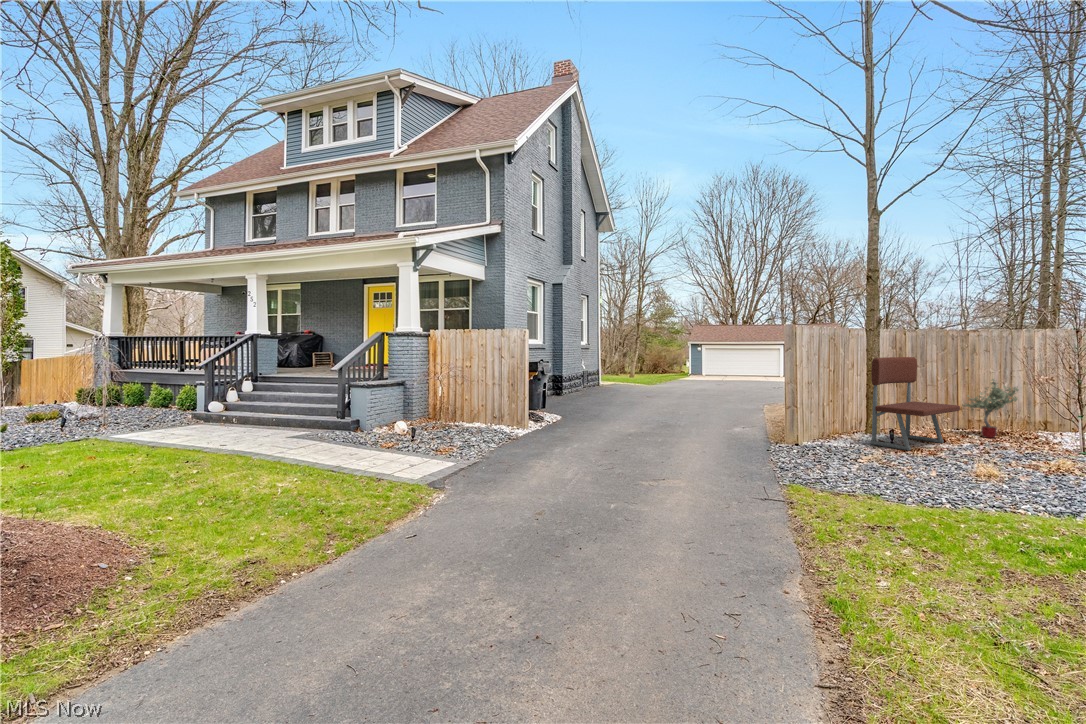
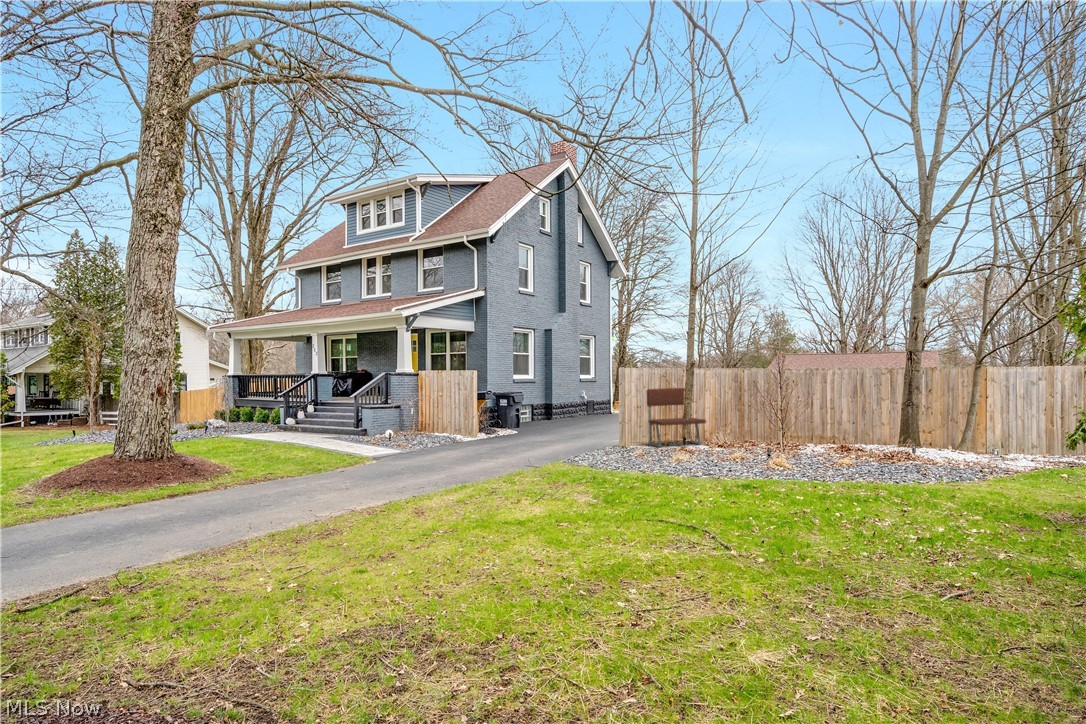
potted tree: present [963,379,1019,438] -> none [729,402,765,443]

